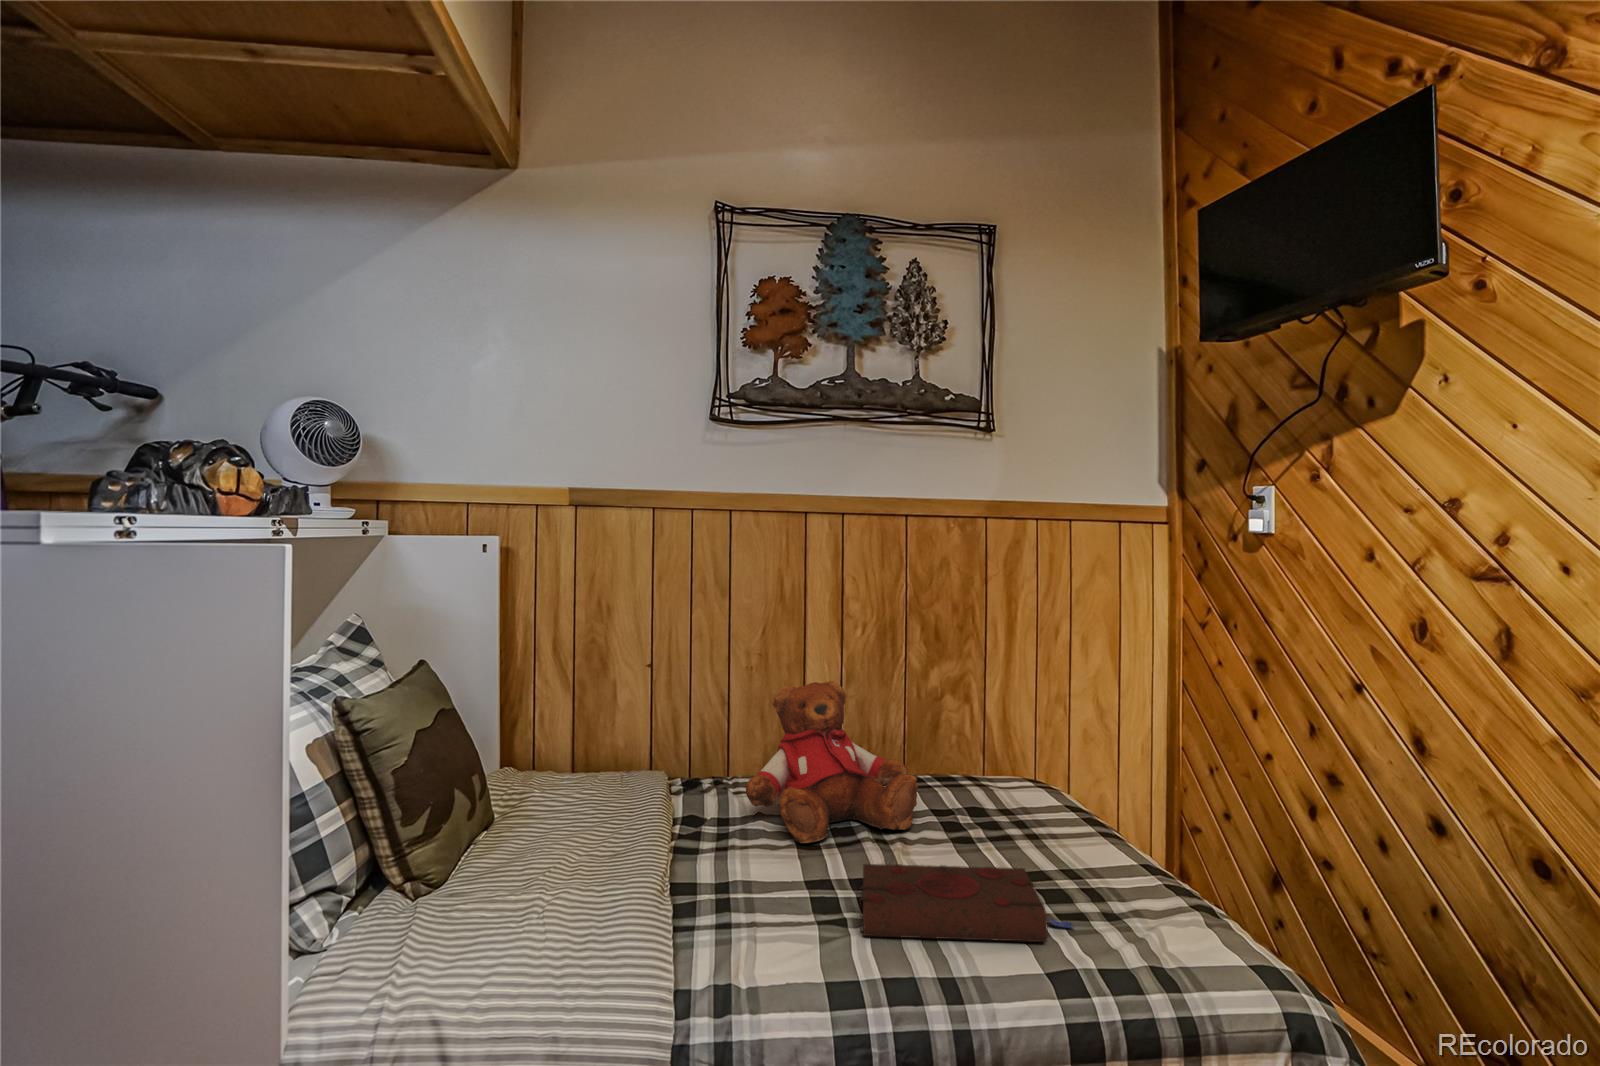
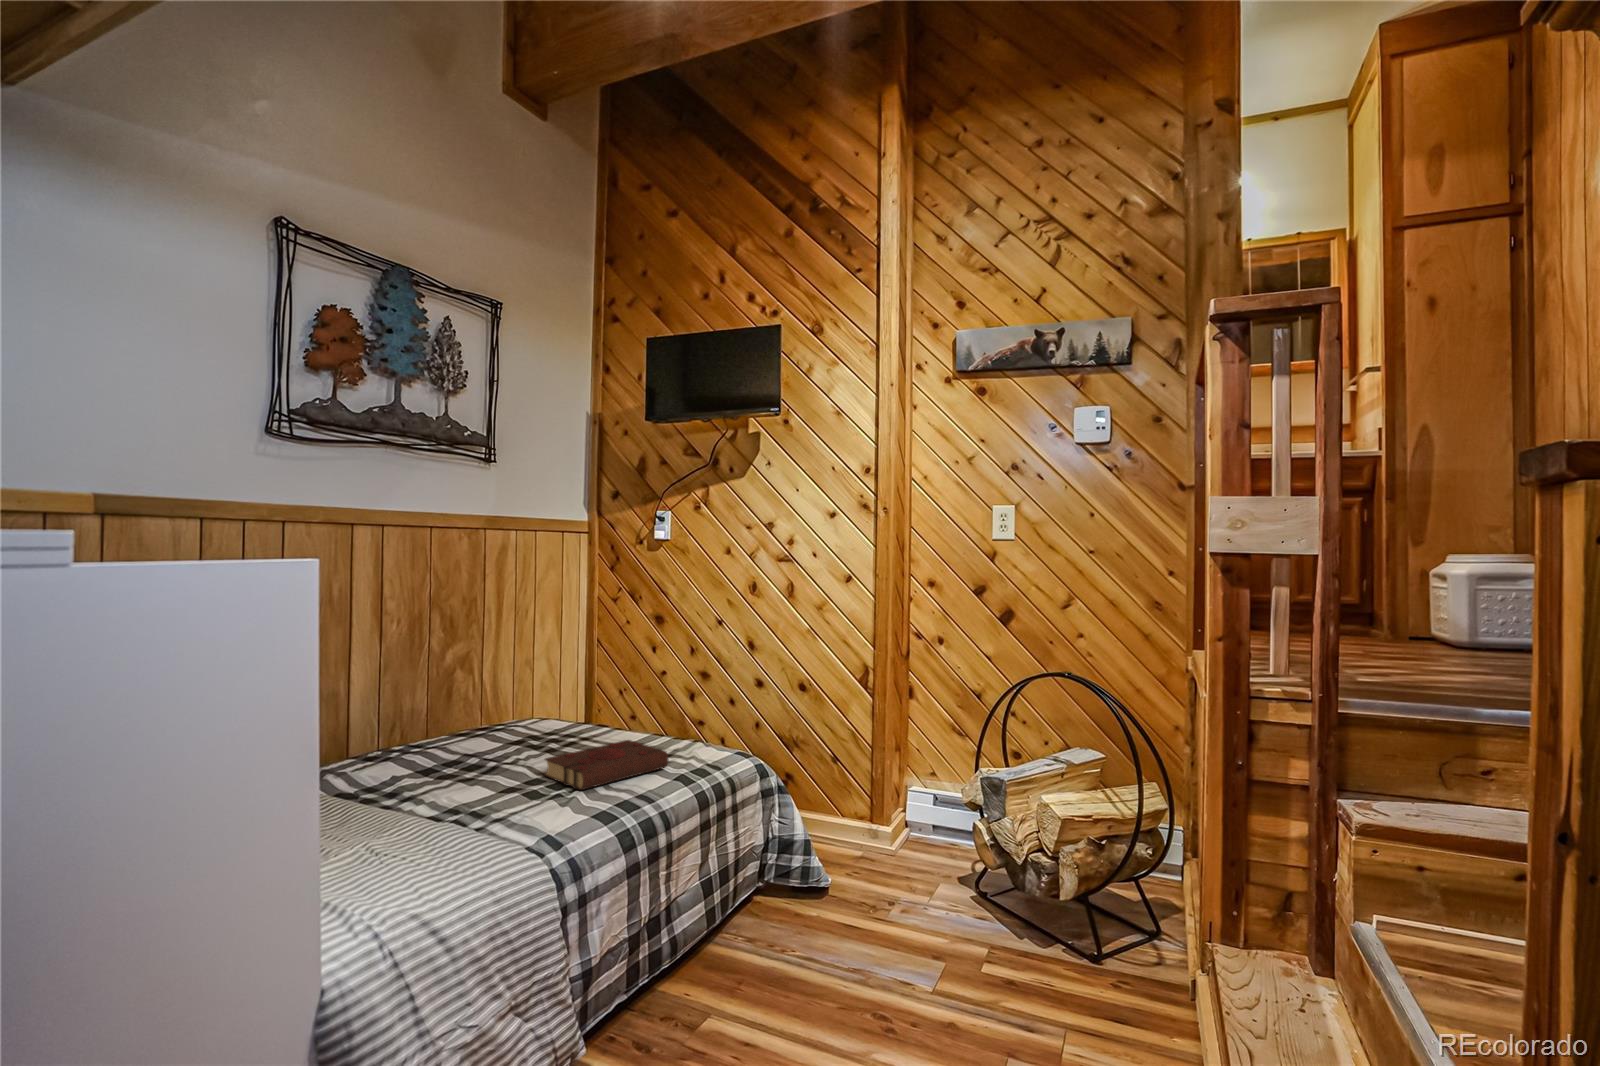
teddy bear: present [746,681,918,843] -> none [394,652,520,767]

